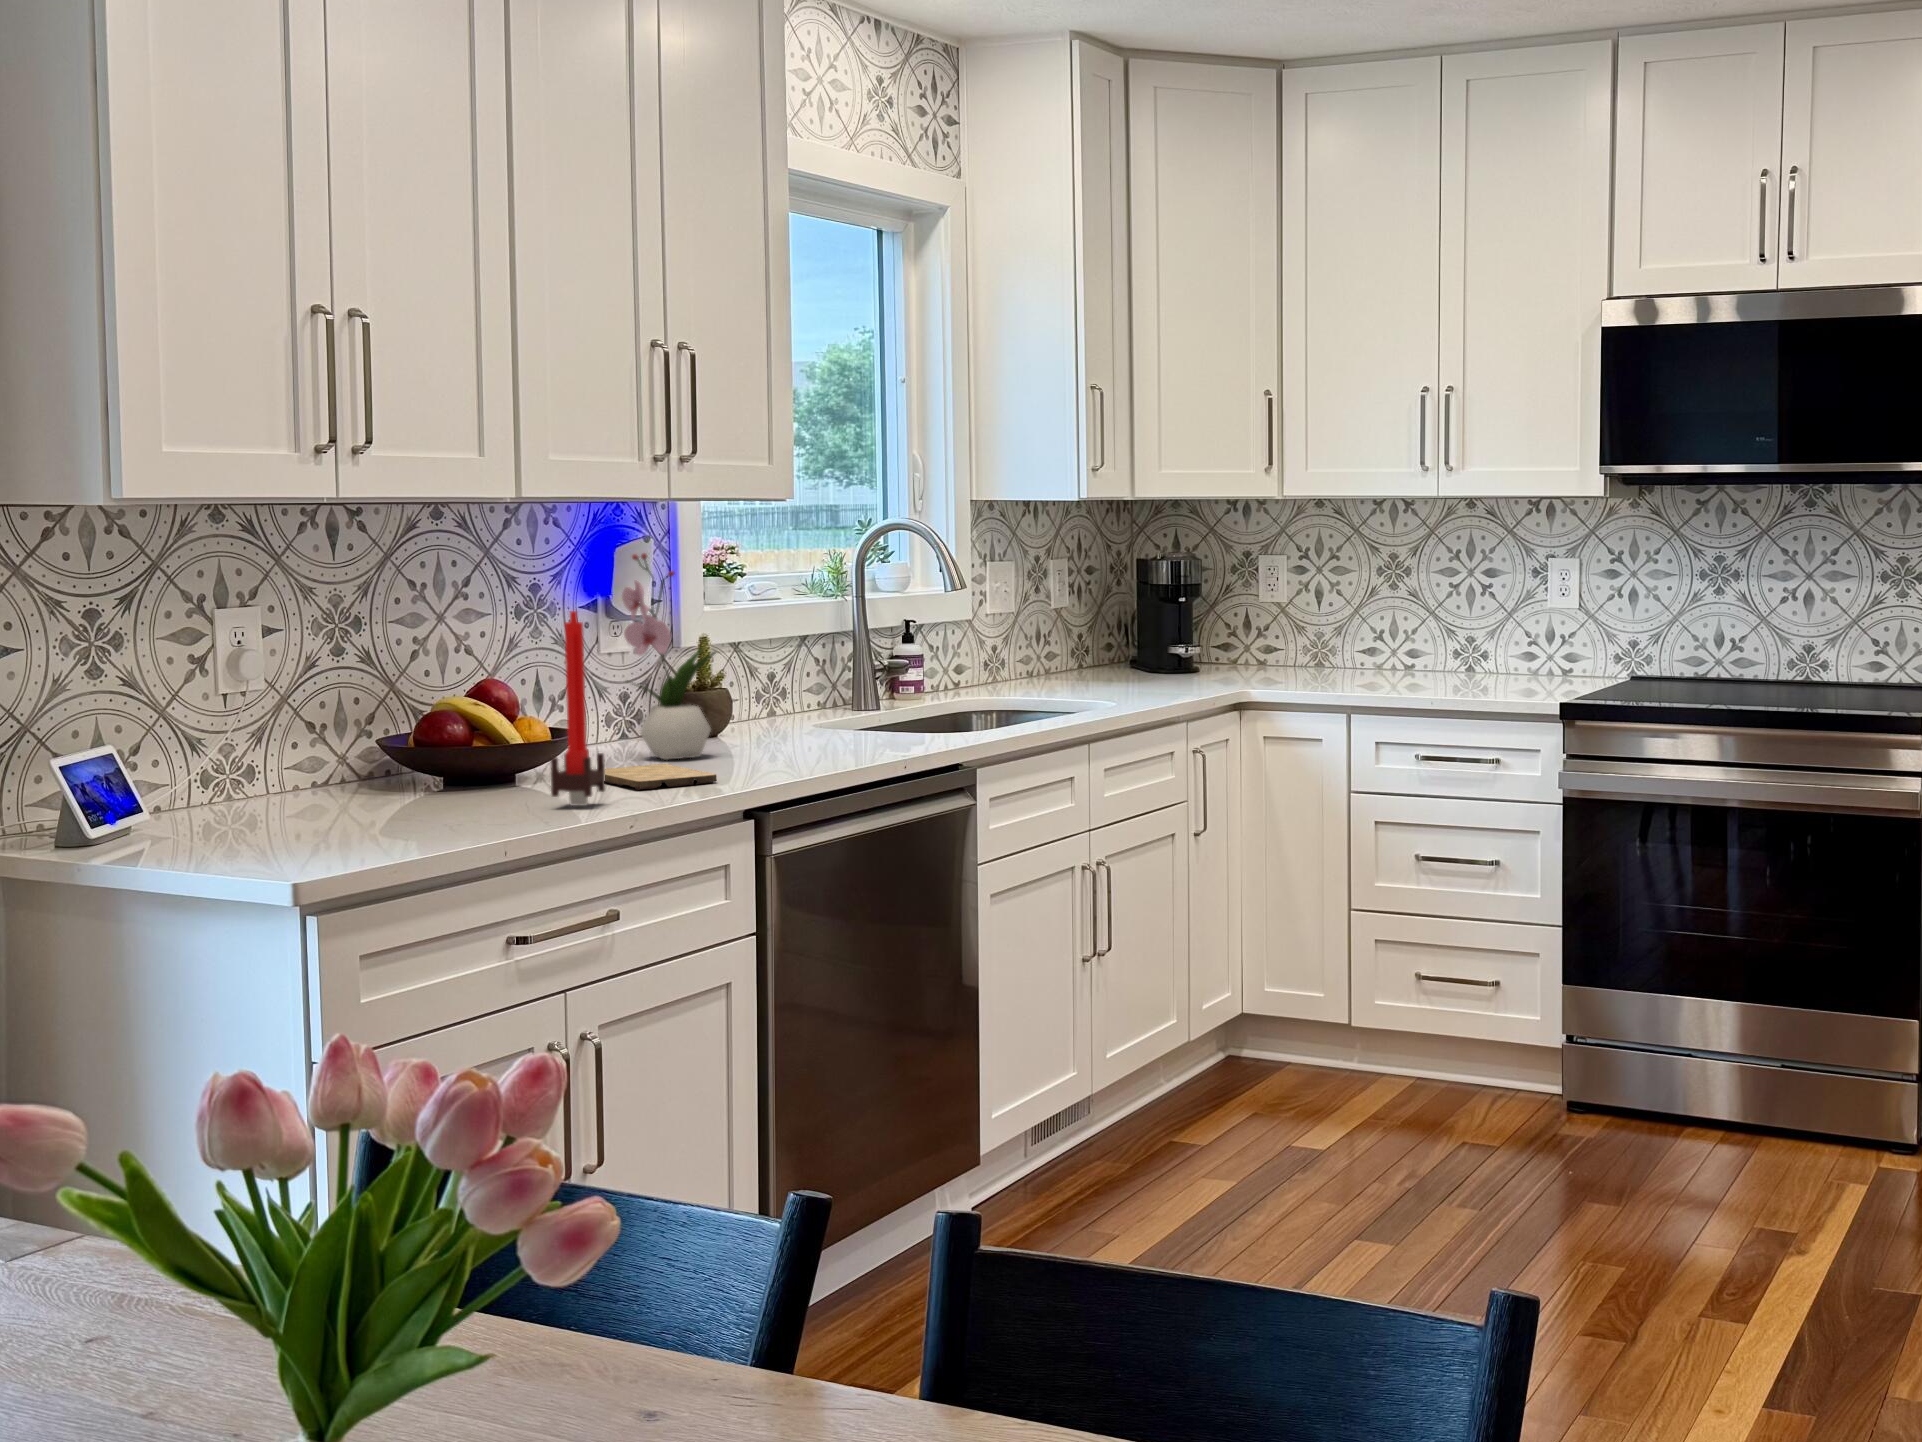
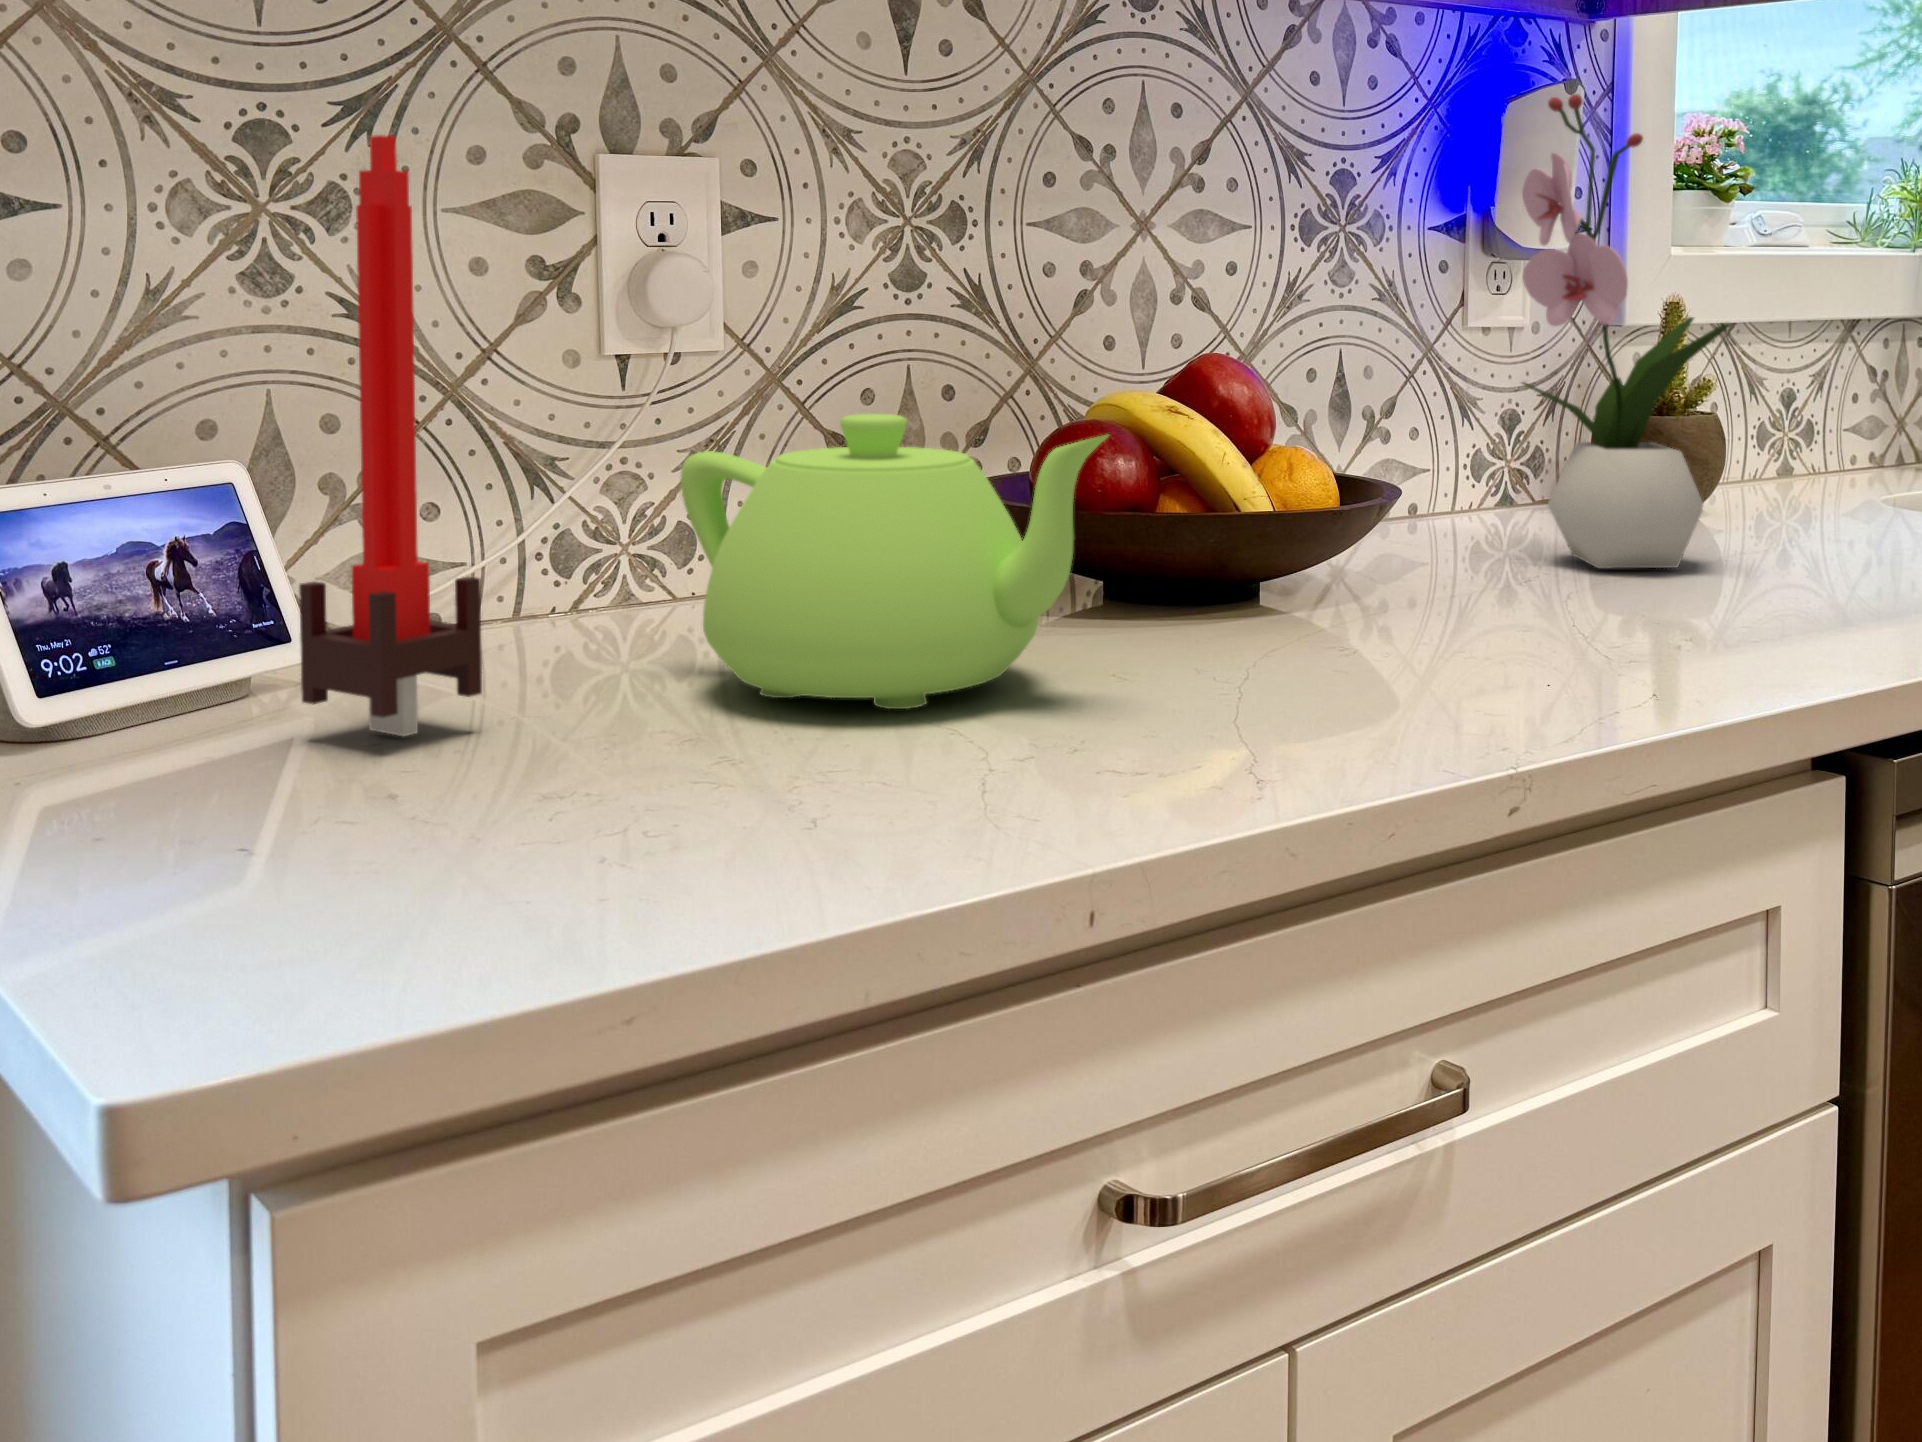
candle: present [550,611,605,806] -> present [299,135,482,736]
teapot: none [286,710,472,818] -> present [681,414,1109,709]
cutting board: present [605,764,717,790] -> none [1423,588,1746,671]

